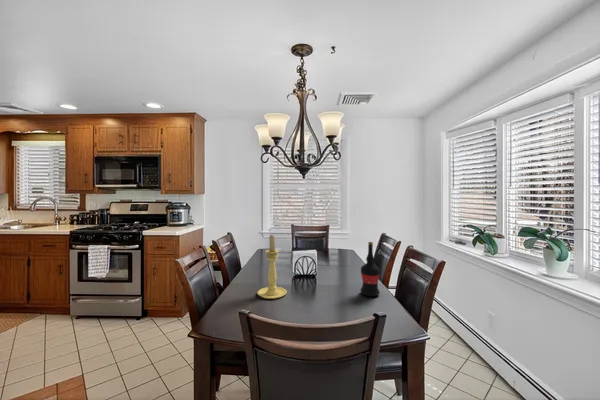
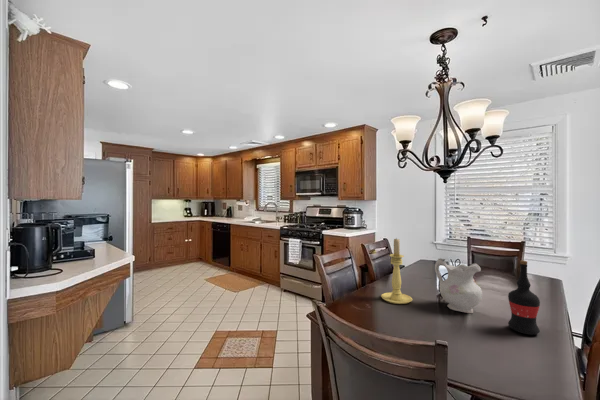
ceramic pitcher: none [303,248,339,291] -> present [435,258,482,313]

